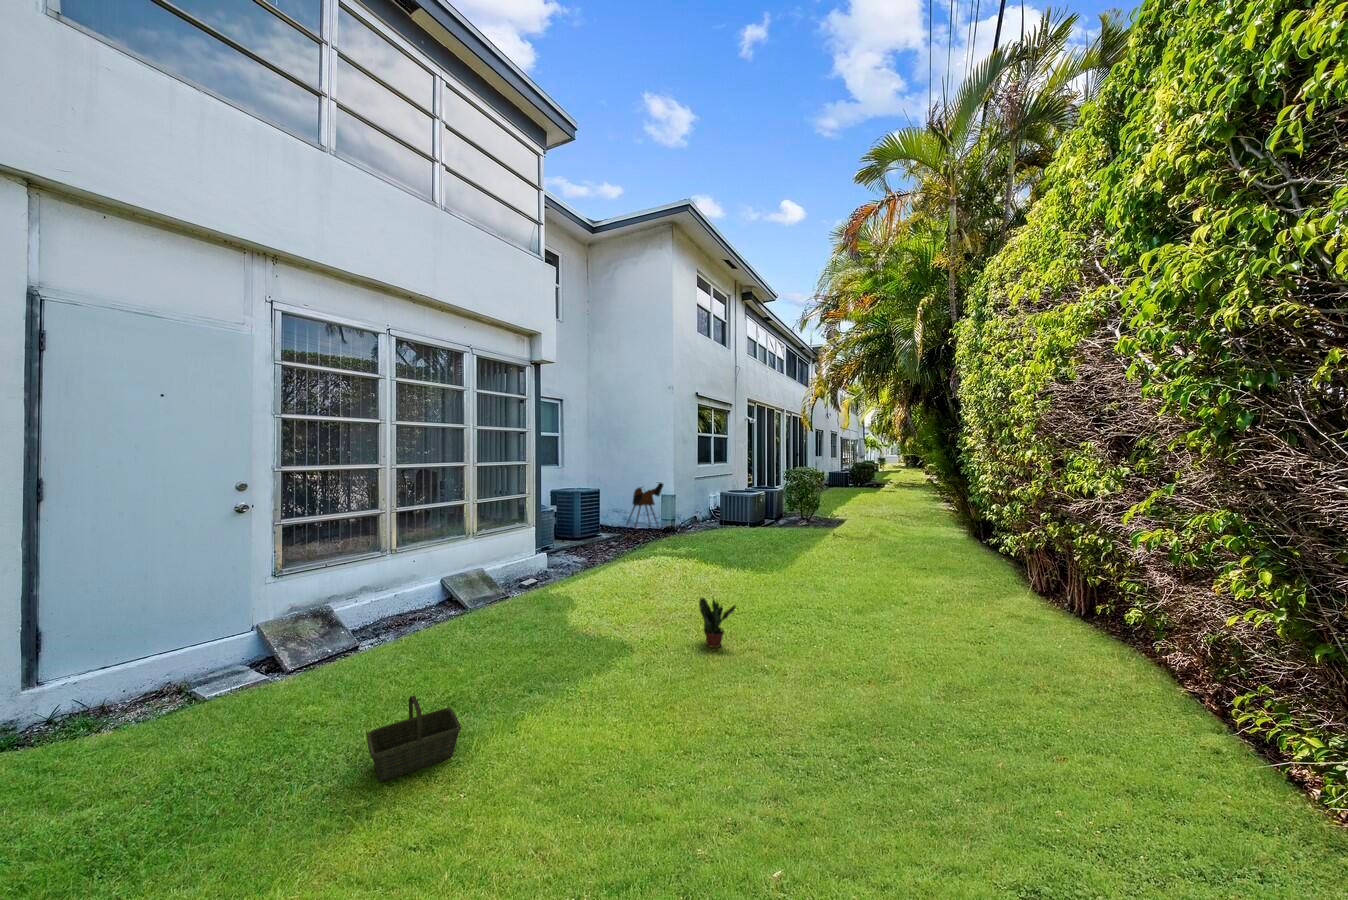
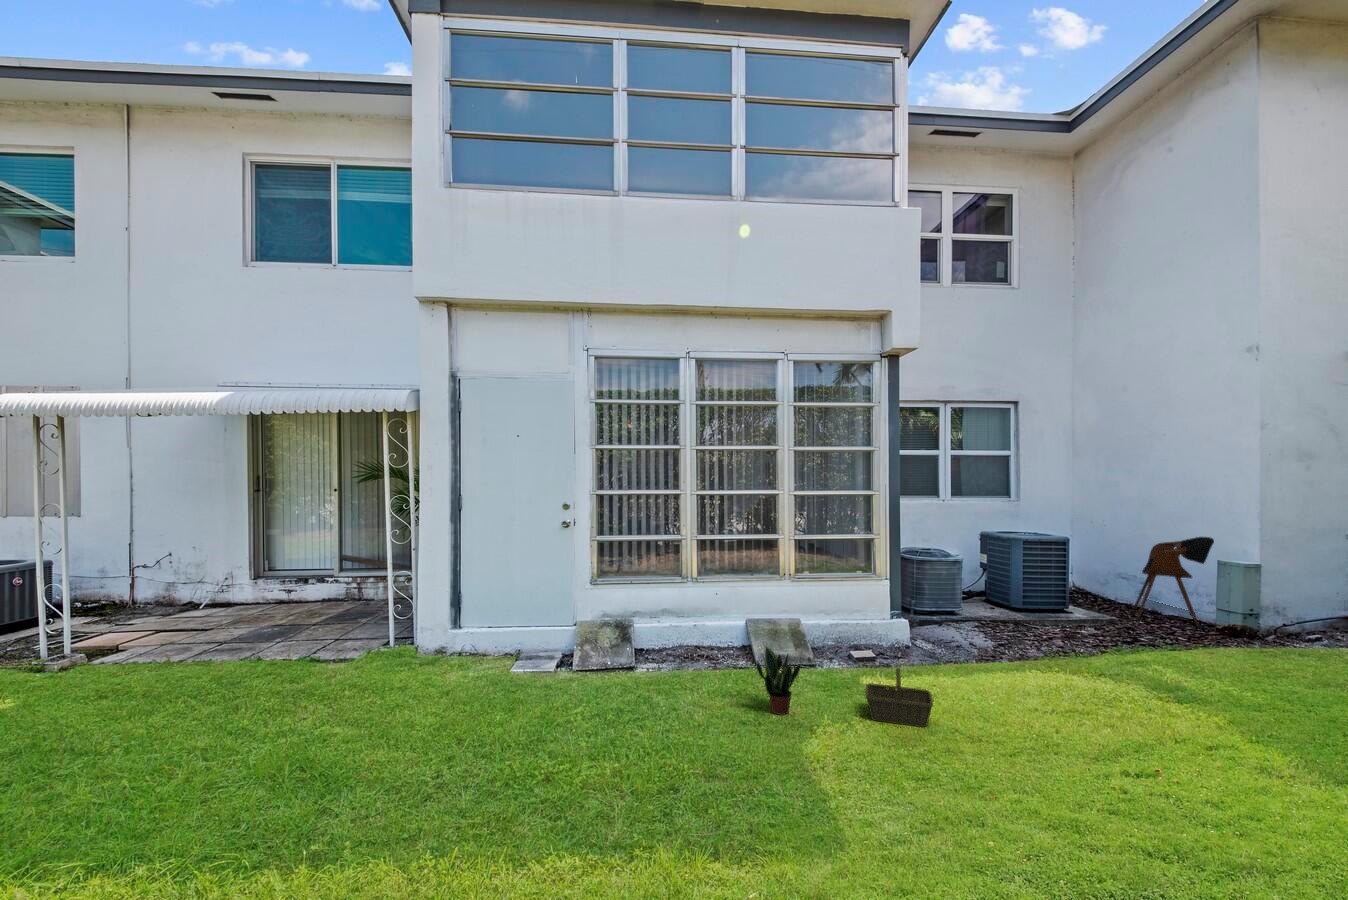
potted plant: present [699,597,736,648] -> present [756,647,801,715]
basket: present [367,695,461,782] -> present [865,668,933,727]

